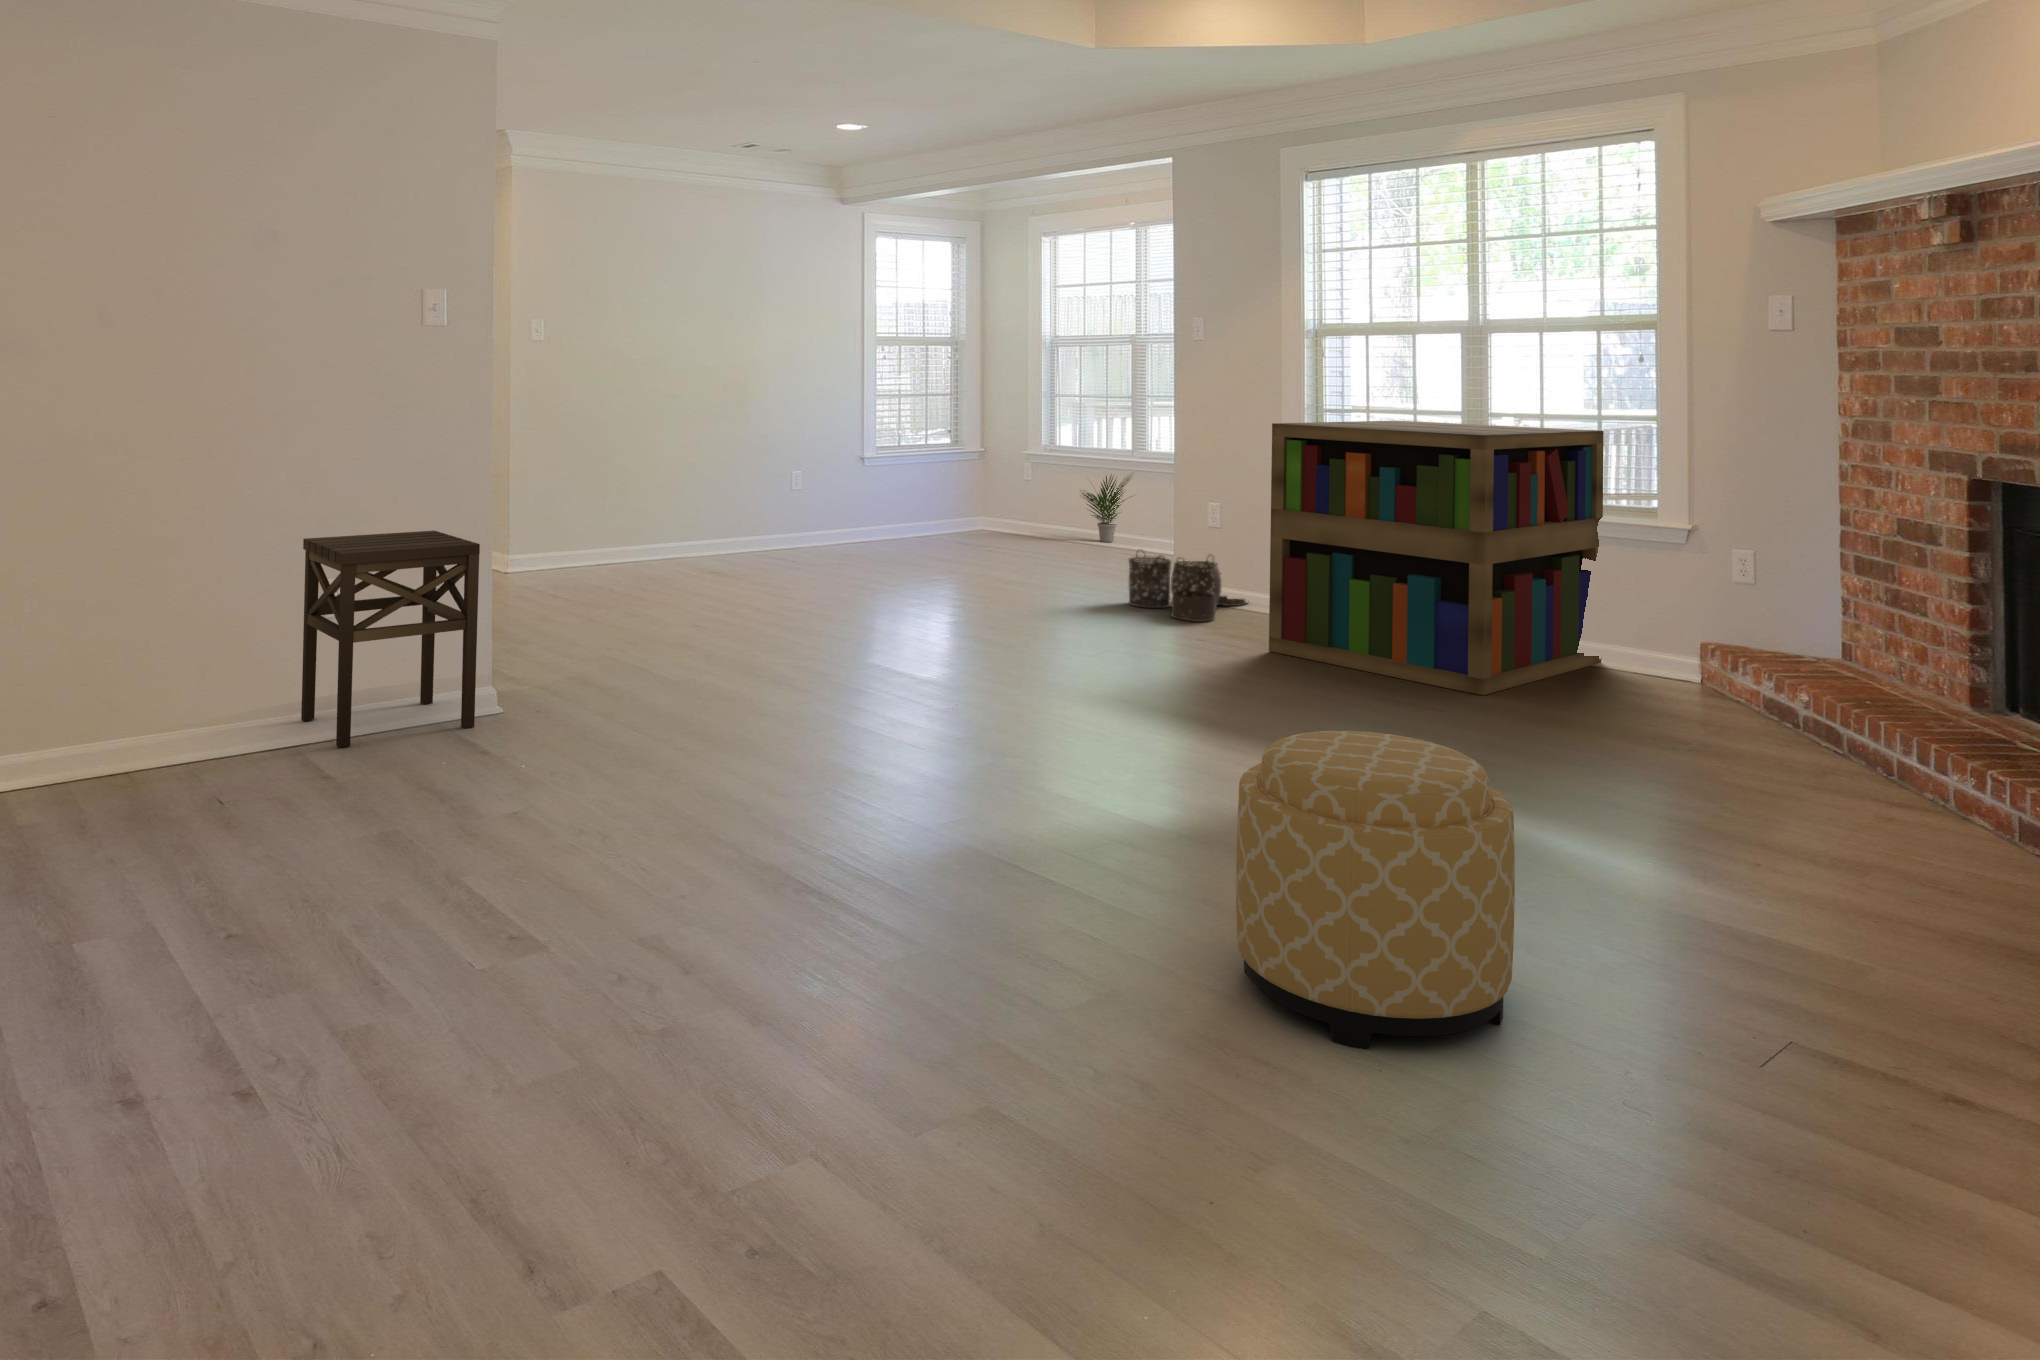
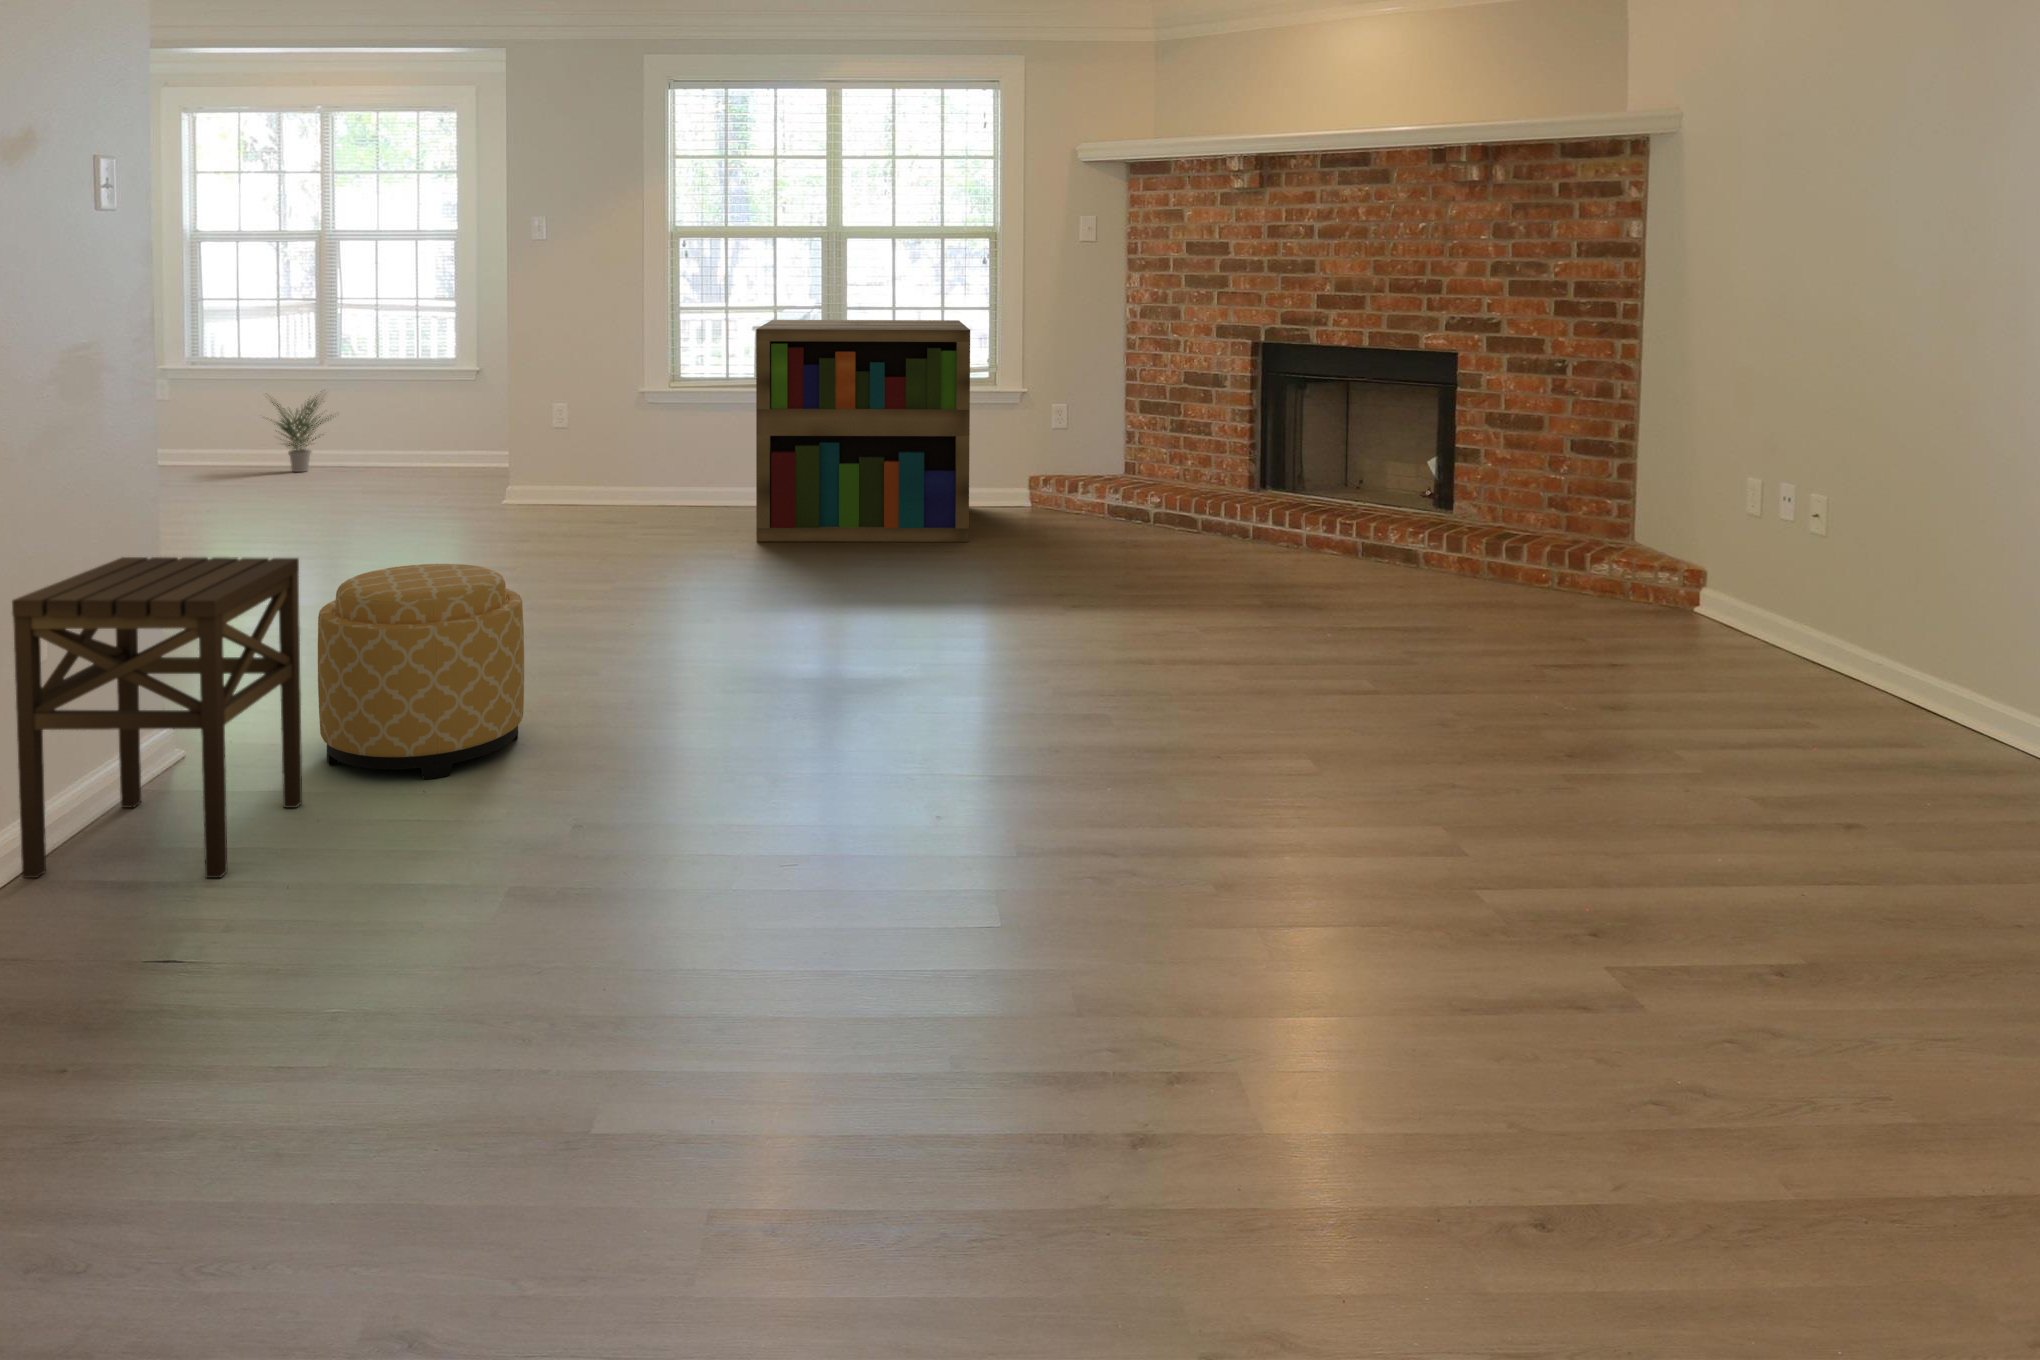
woven basket: present [1129,552,1247,621] -> none [522,459,639,531]
ottoman: present [1236,731,1515,1049] -> present [318,564,524,779]

